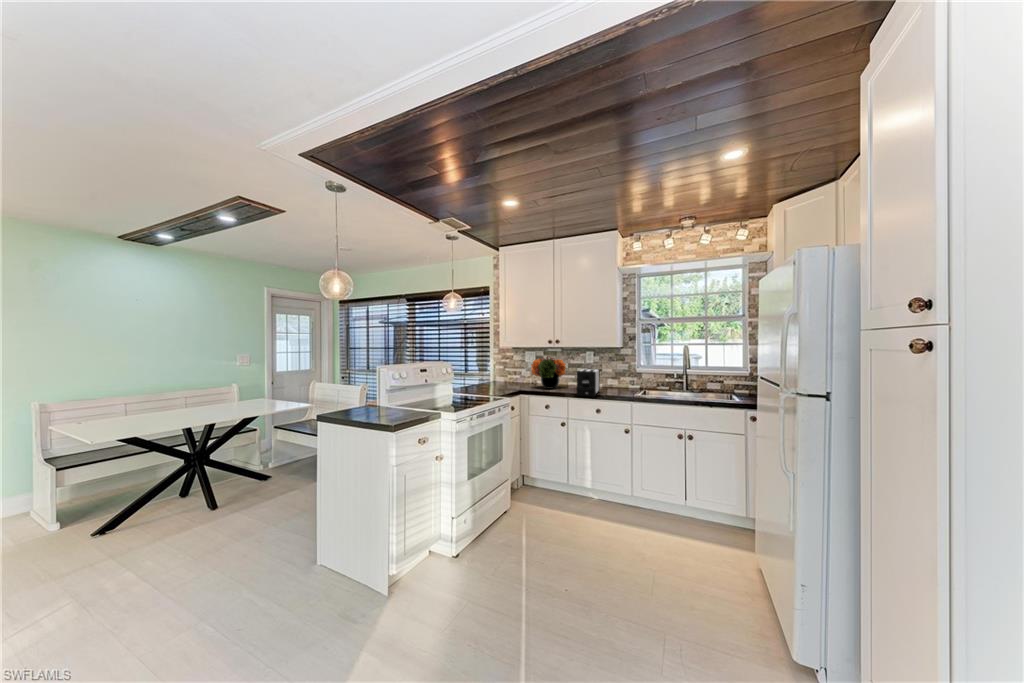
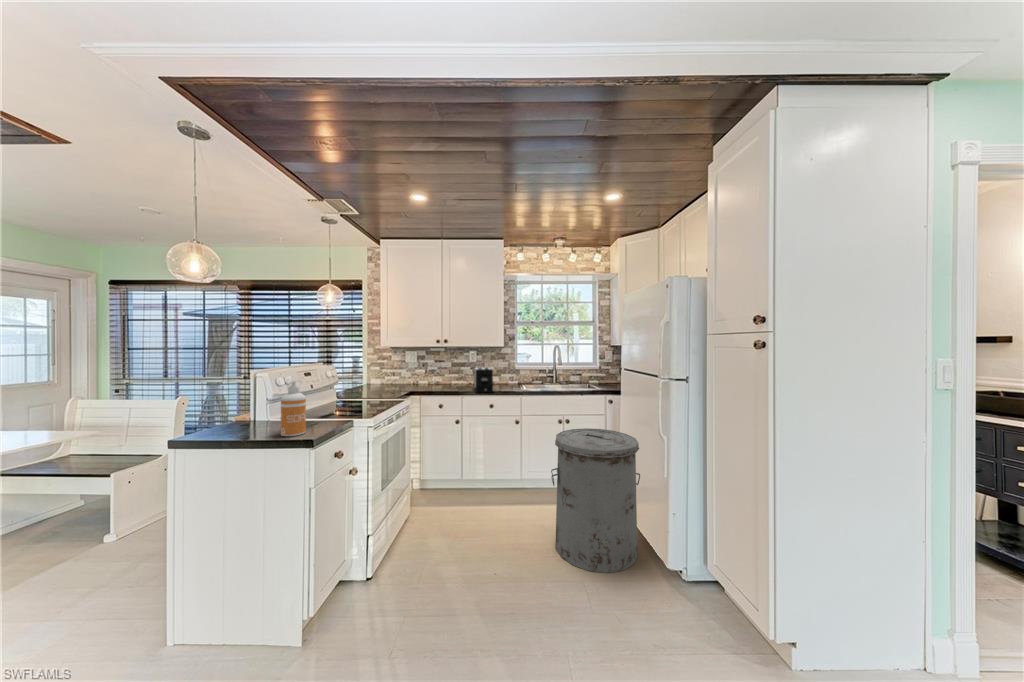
flower arrangement: present [531,356,566,389] -> none [419,355,456,388]
soap dispenser: none [371,375,390,420] -> present [281,380,306,436]
trash can: none [634,447,761,637] -> present [551,428,640,573]

